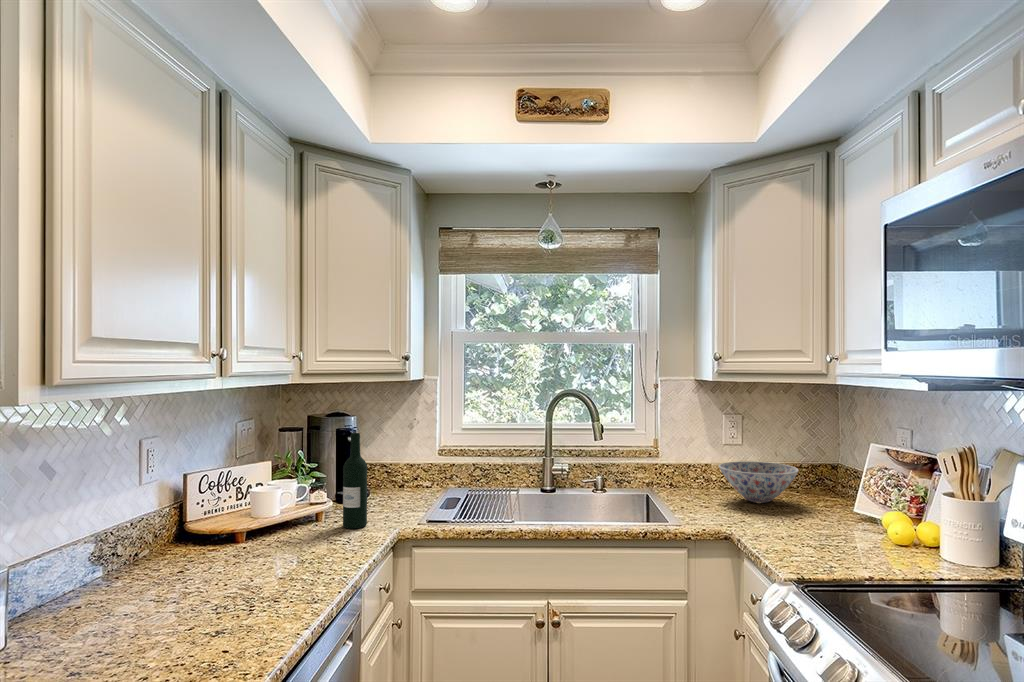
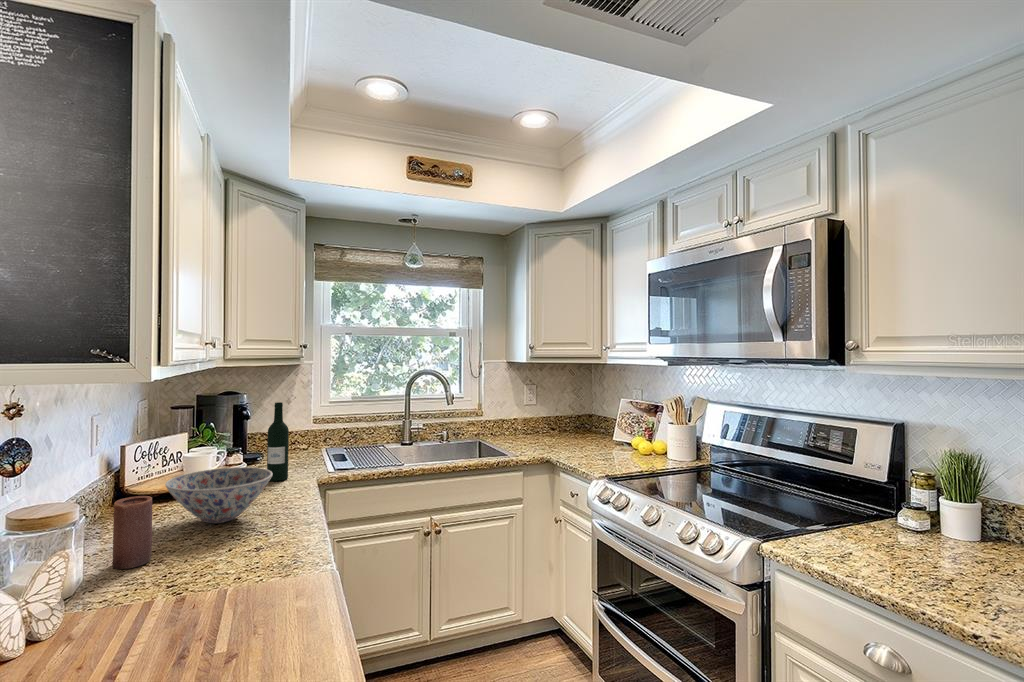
bowl: present [719,461,798,503] -> present [165,467,272,523]
candle: none [68,545,113,631] -> present [113,496,152,569]

